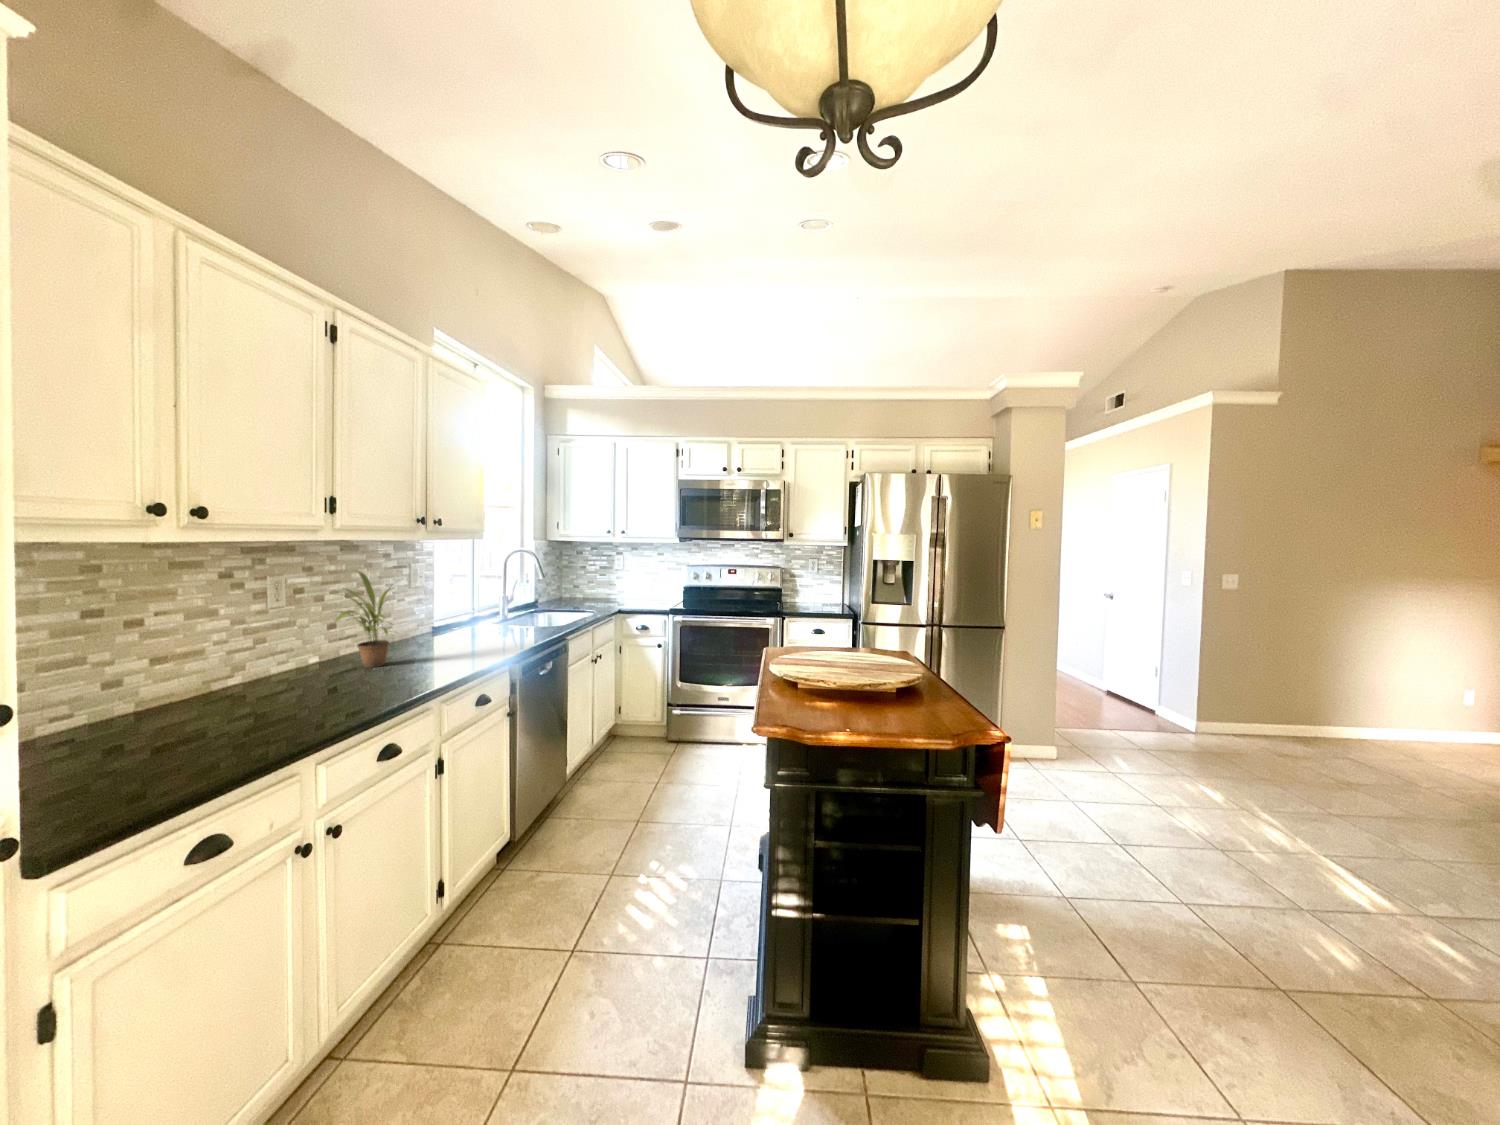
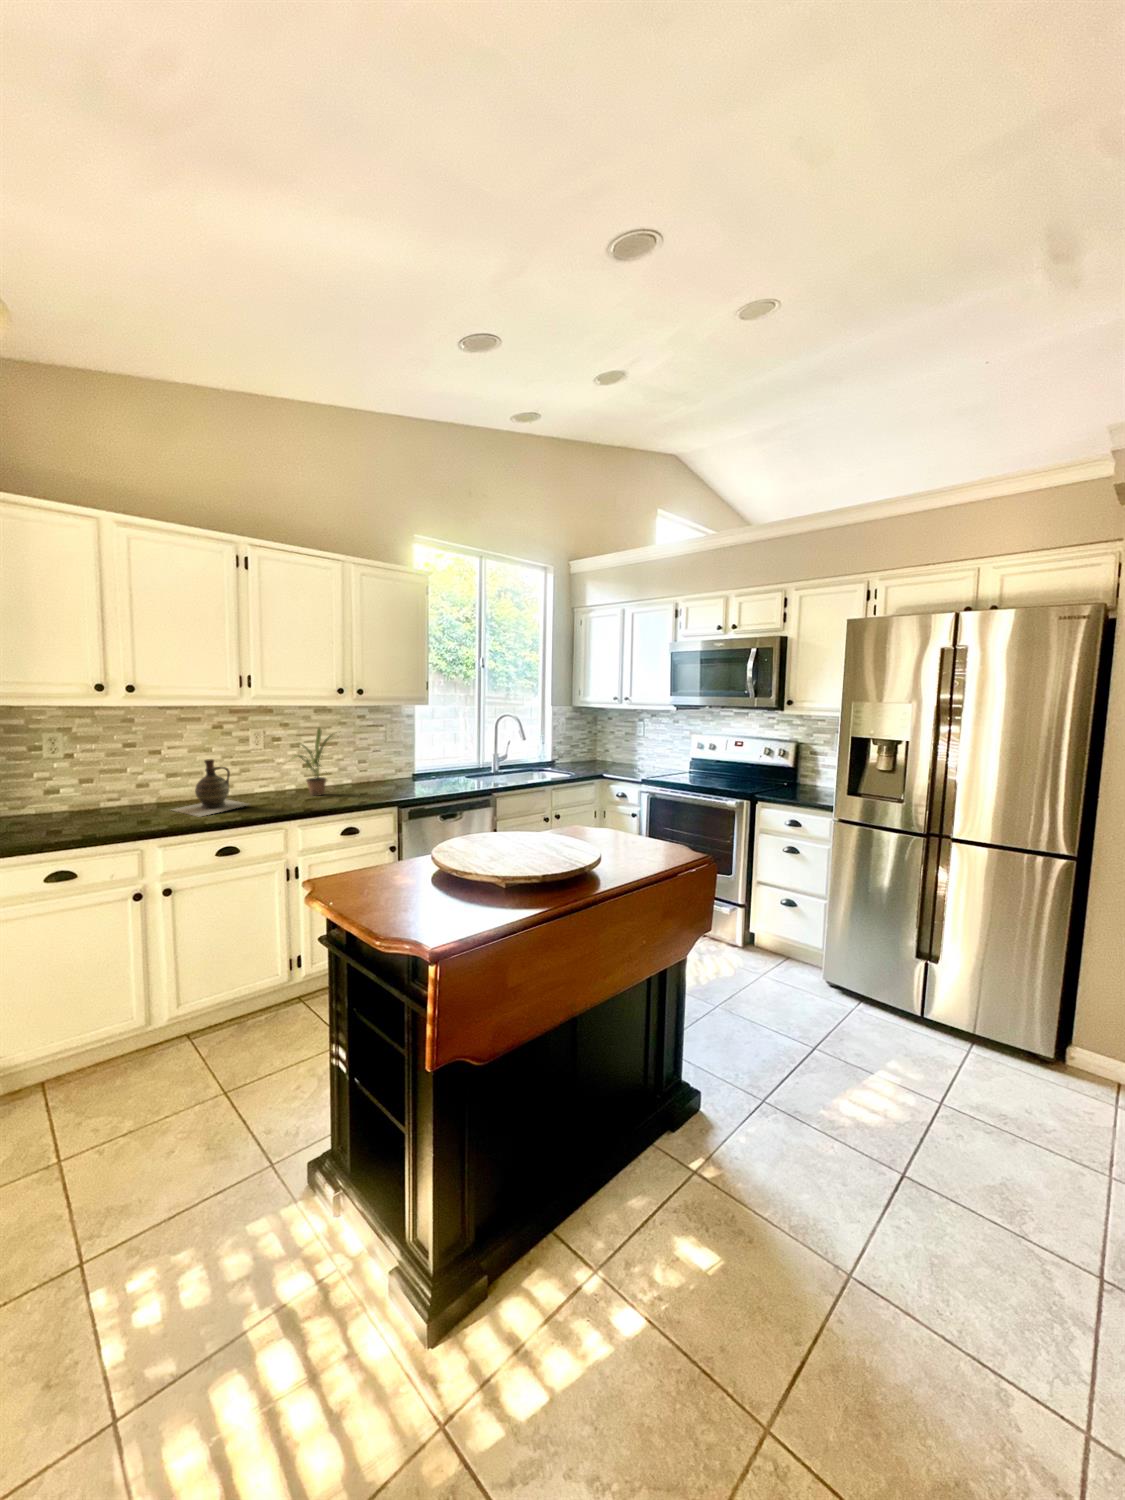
ceramic jug: none [199,624,339,718] -> present [172,759,249,817]

